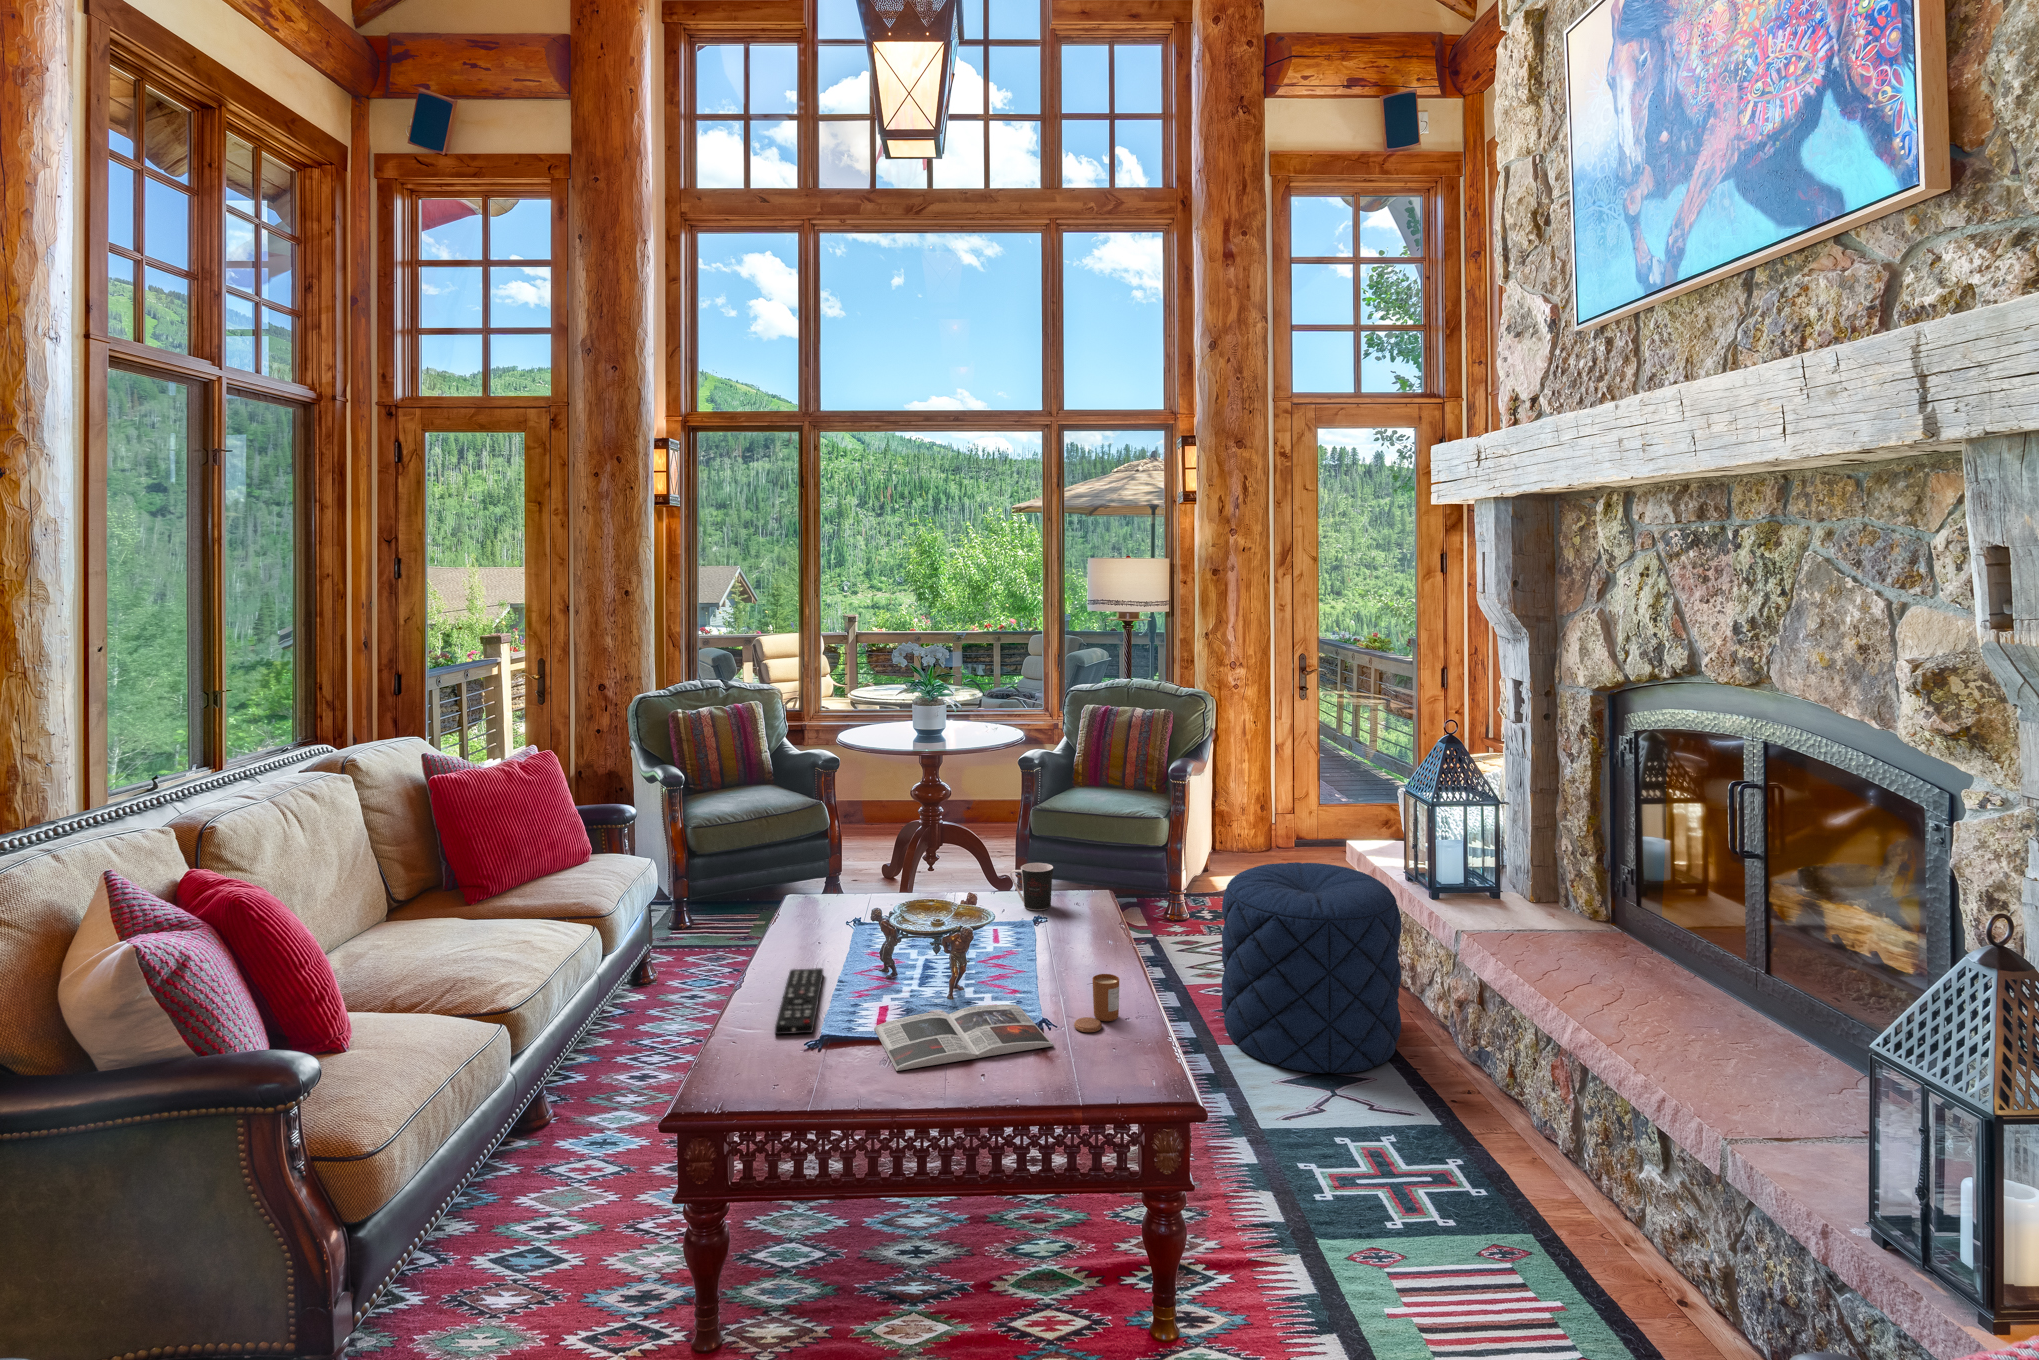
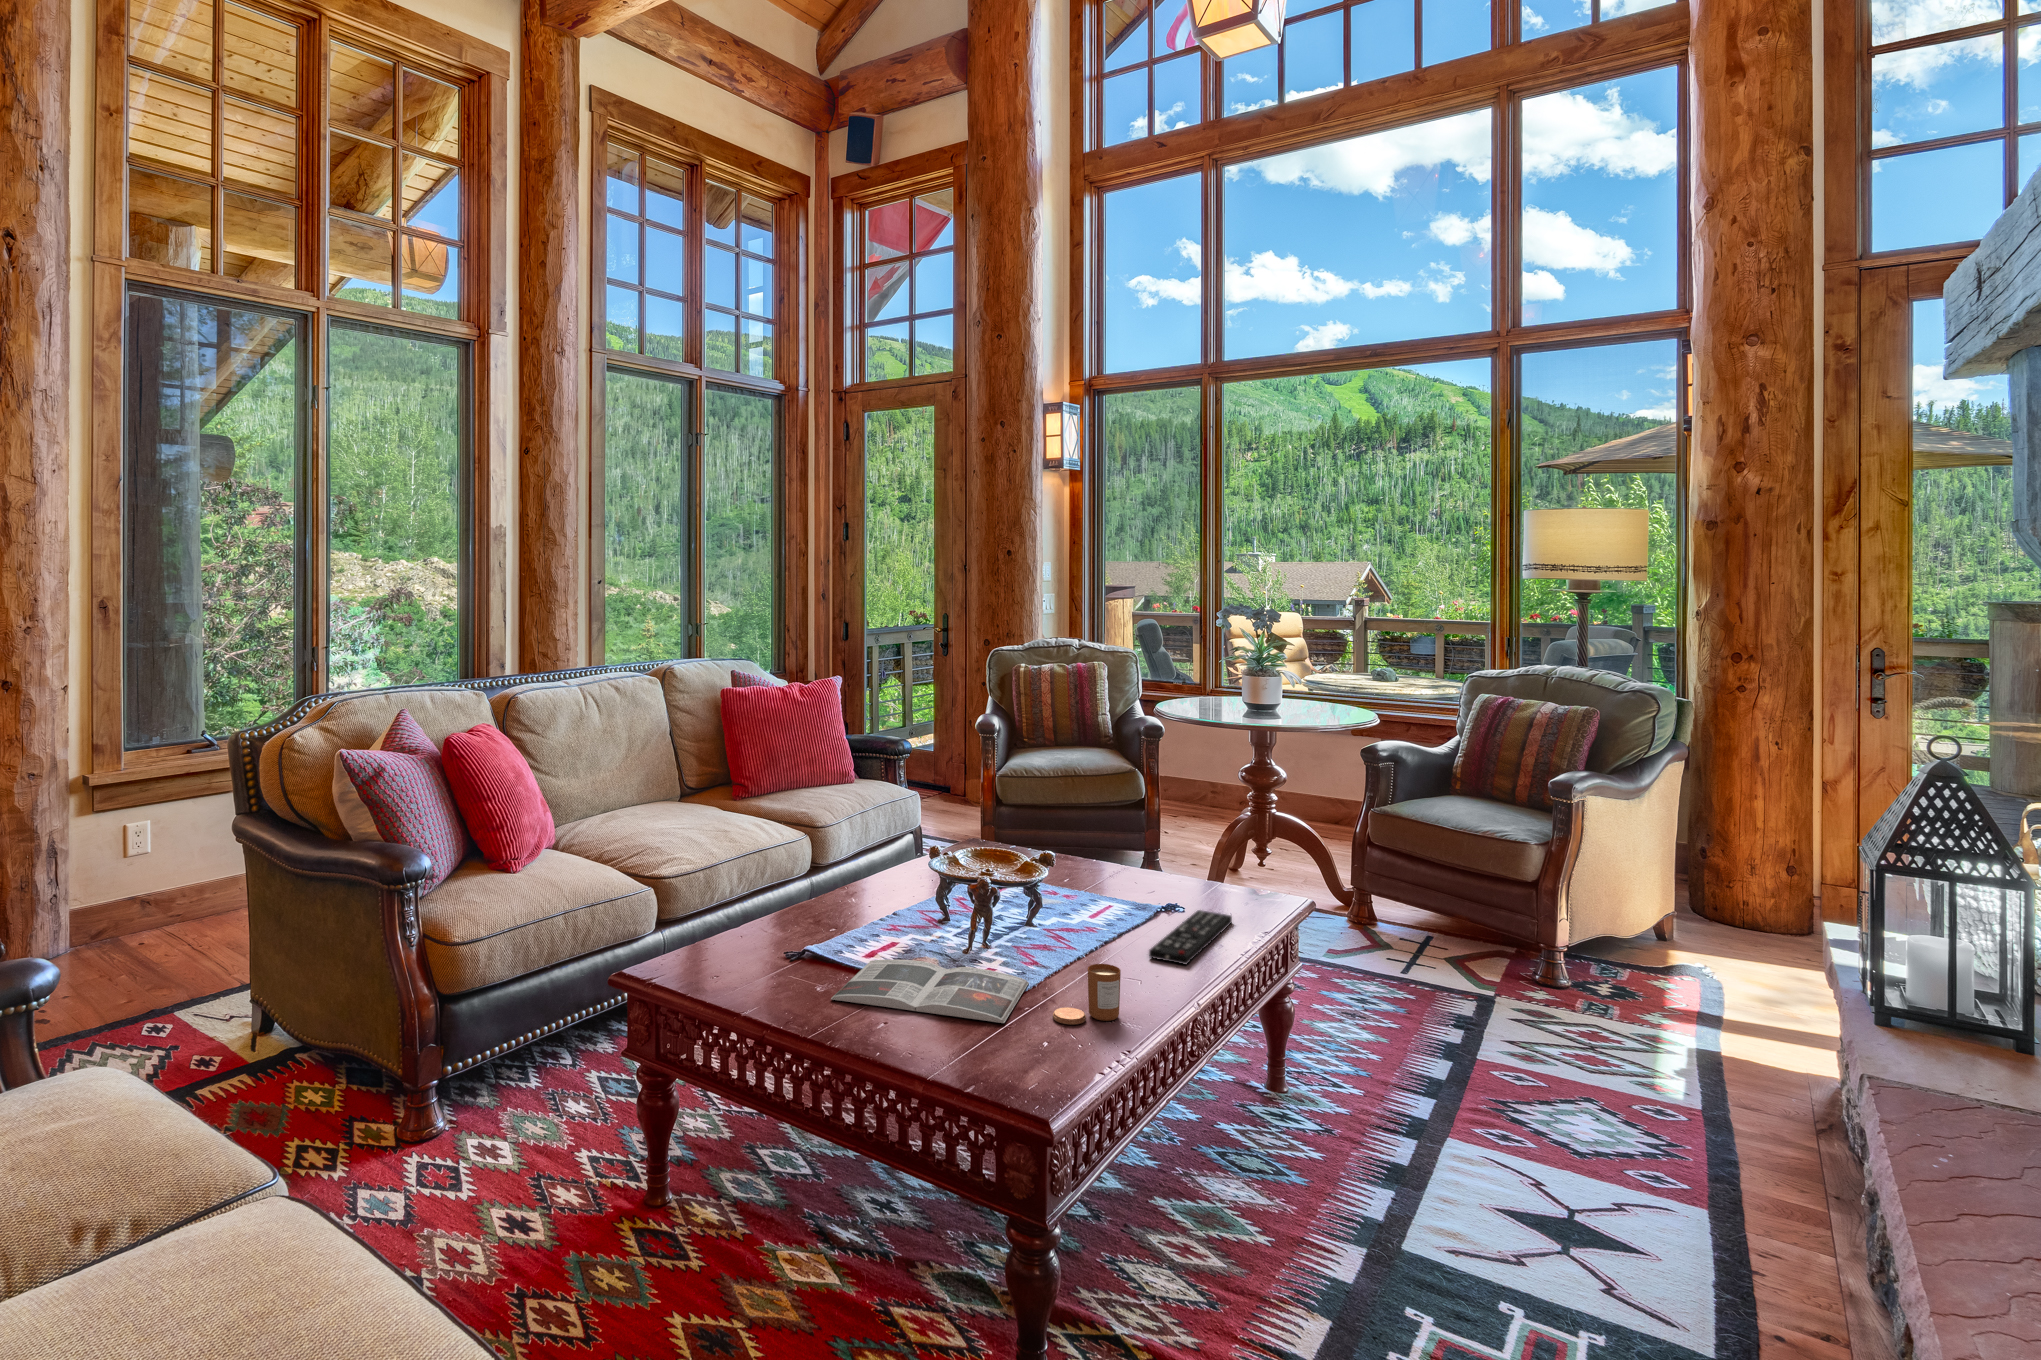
pouf: present [1222,862,1401,1073] -> none [1467,917,1770,1243]
coffee cup: present [1010,863,1053,910] -> none [1173,851,1223,907]
remote control: present [775,968,823,1034] -> present [1149,910,1232,964]

